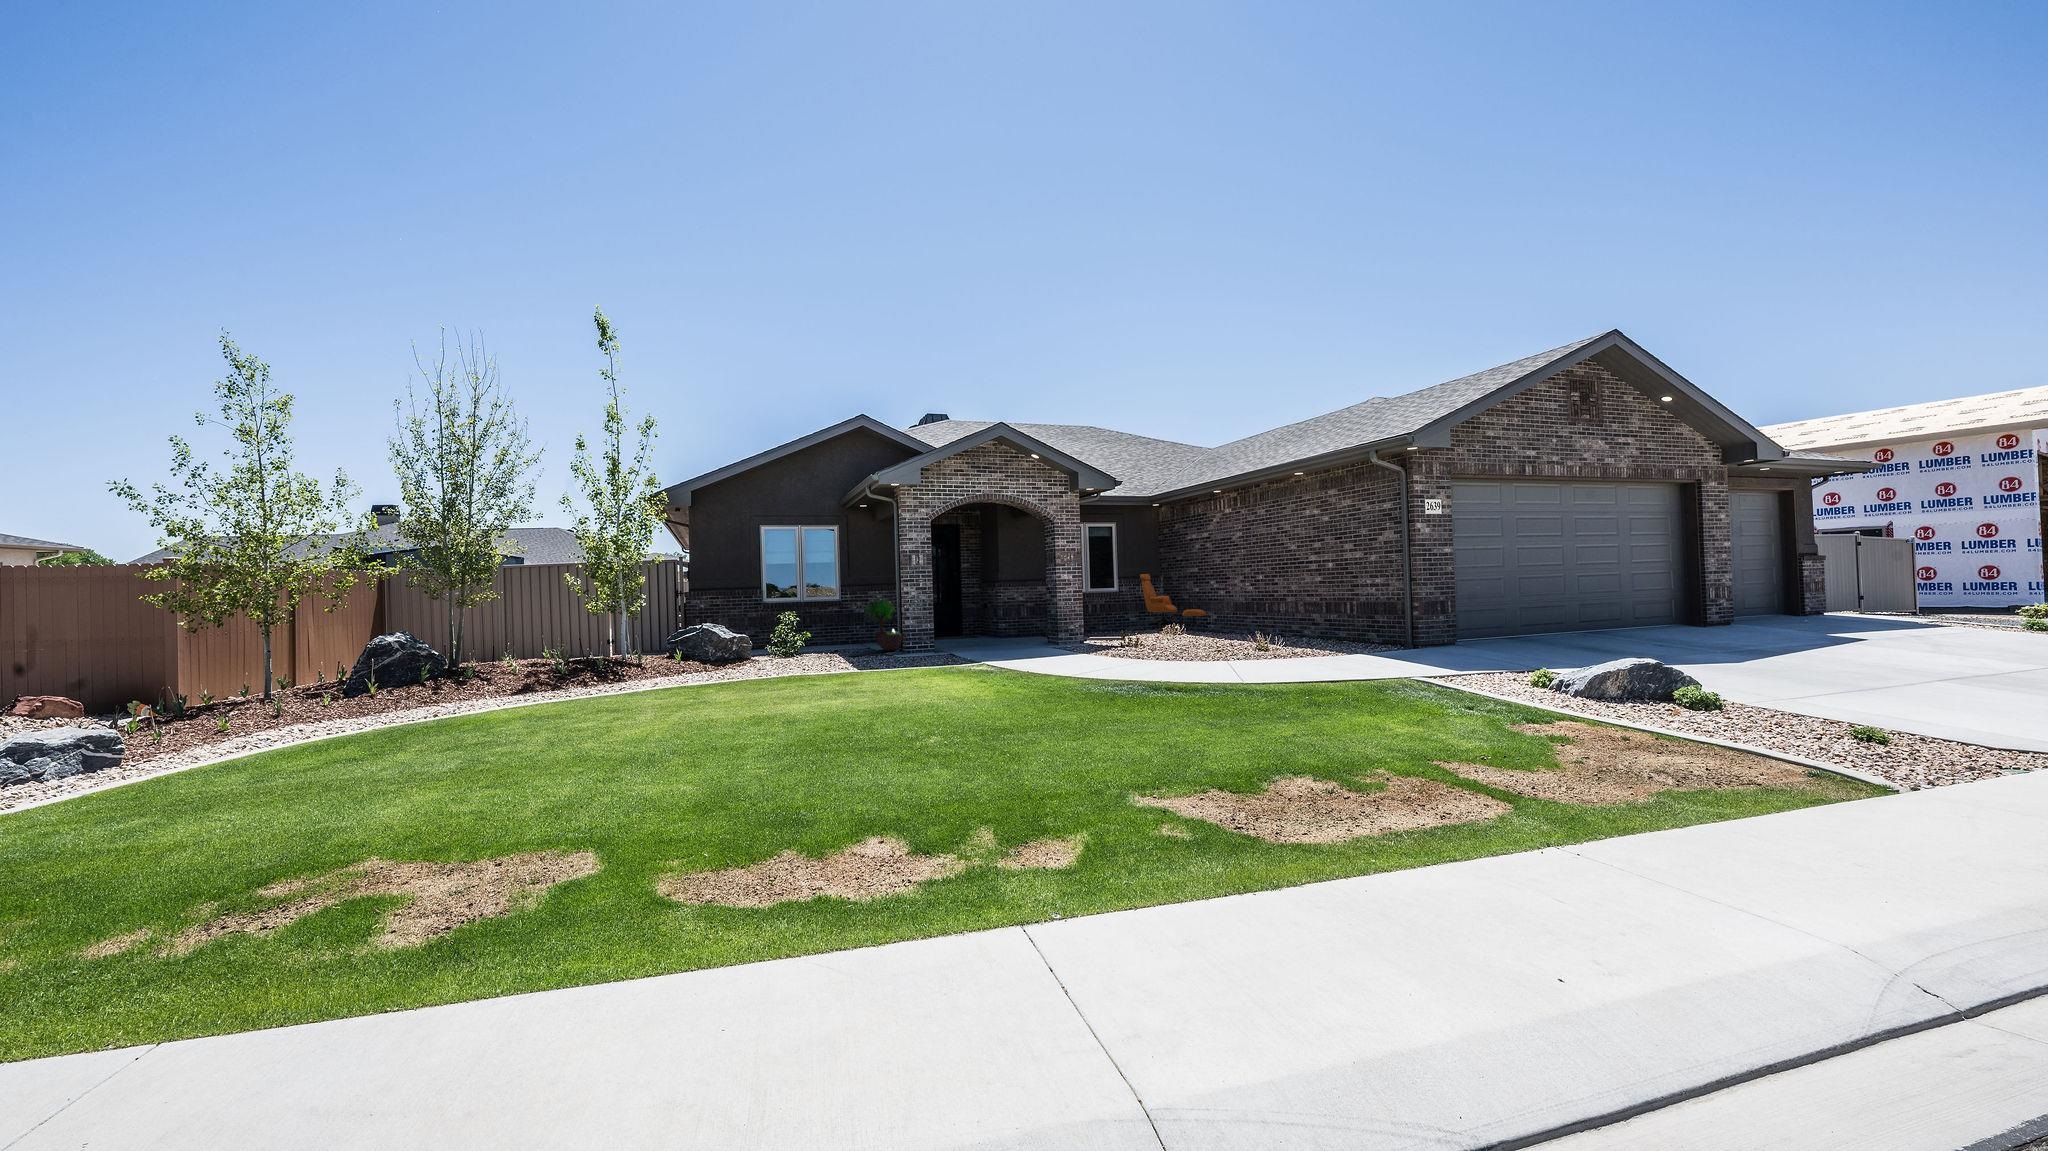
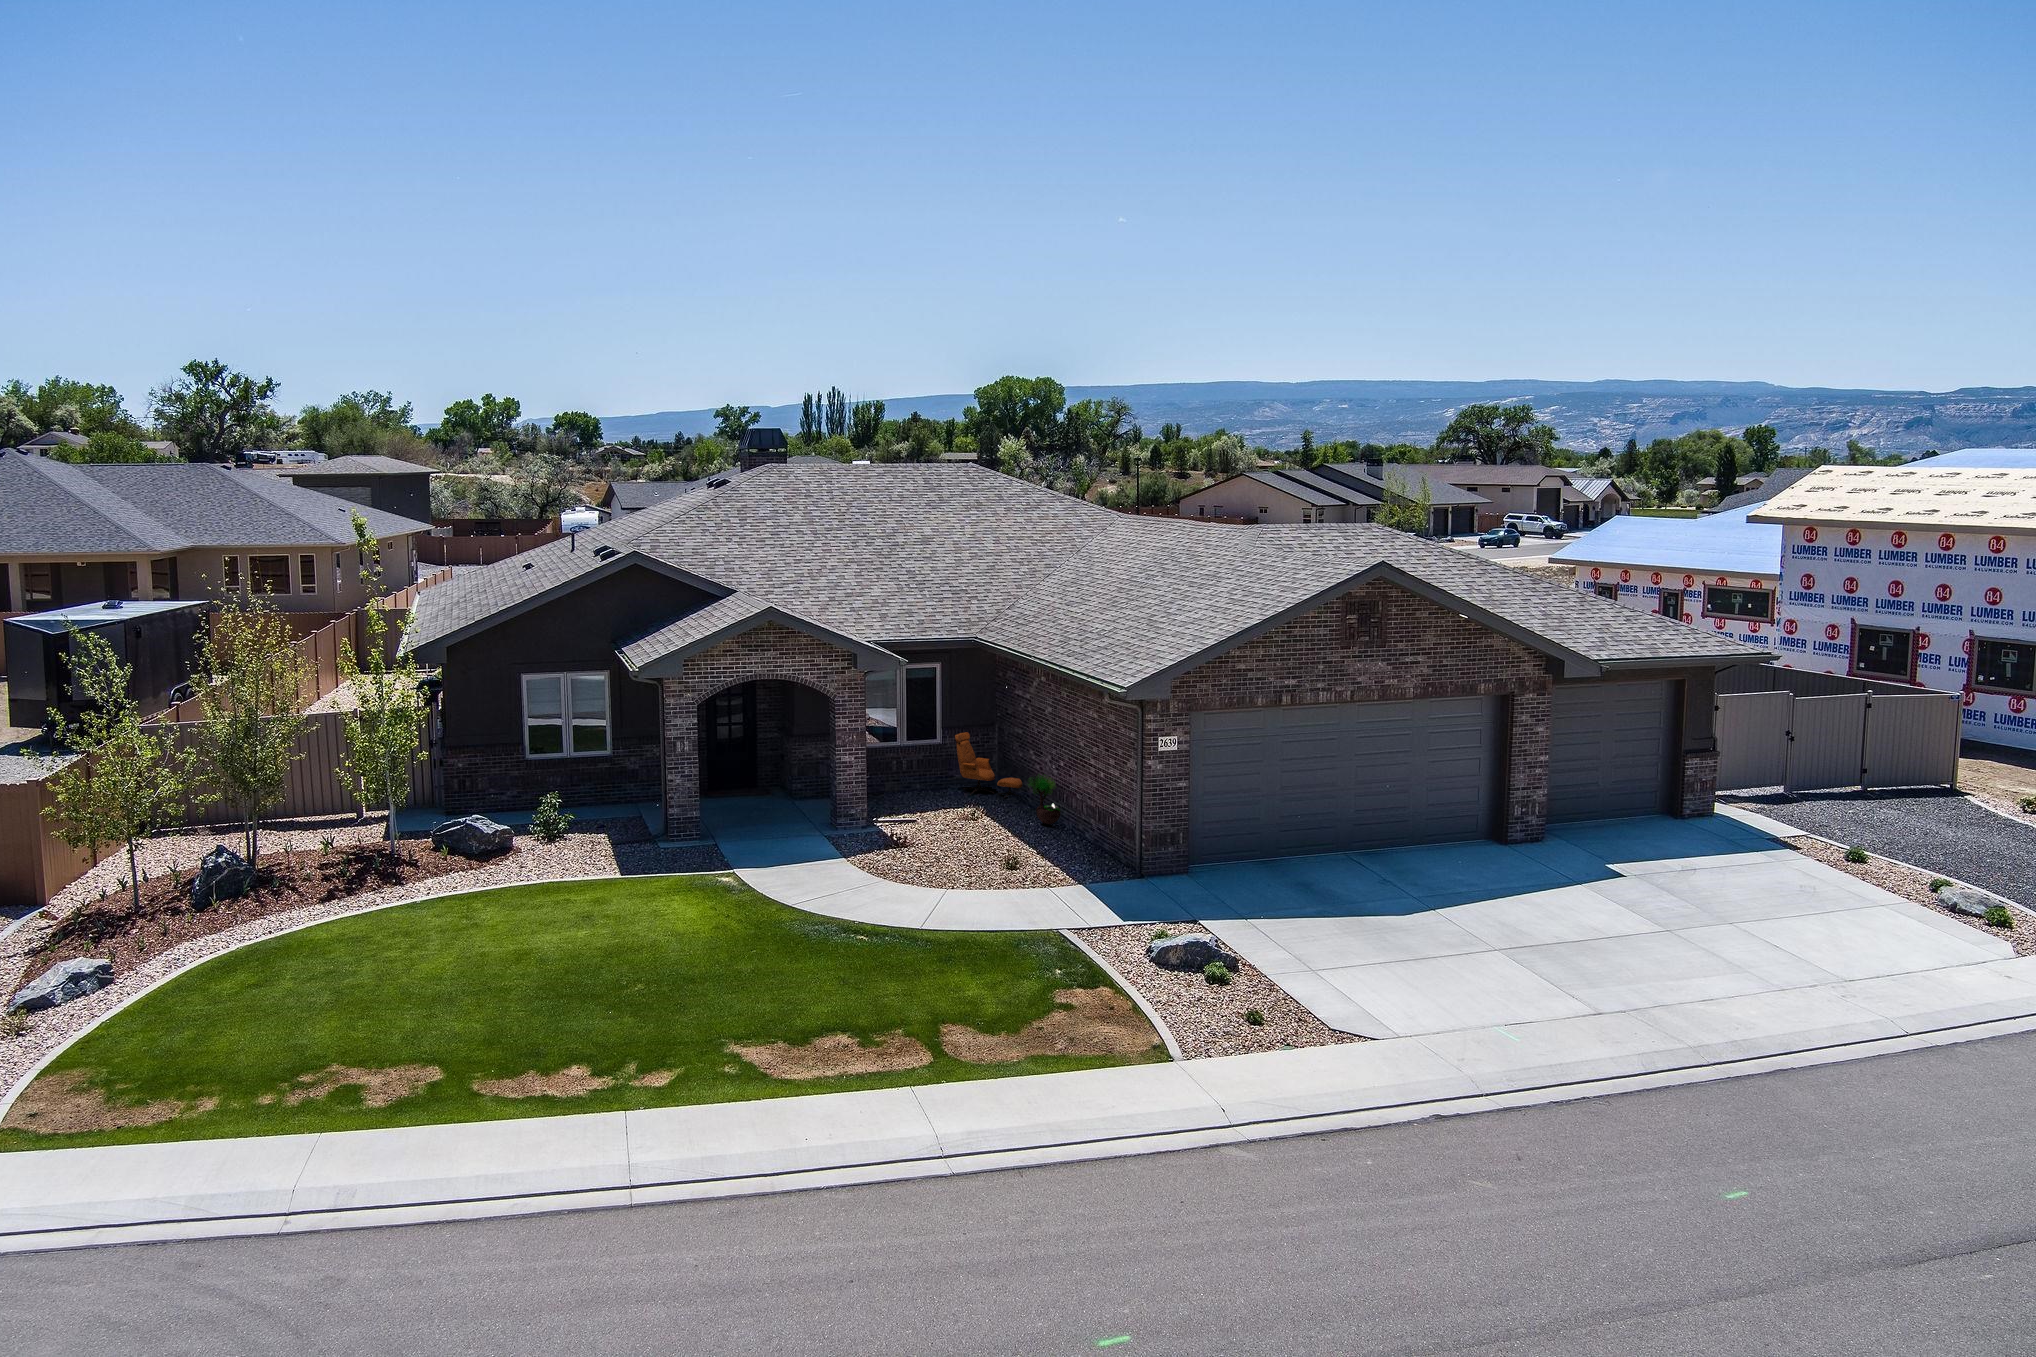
potted tree: present [867,598,902,651] -> present [1029,775,1061,824]

